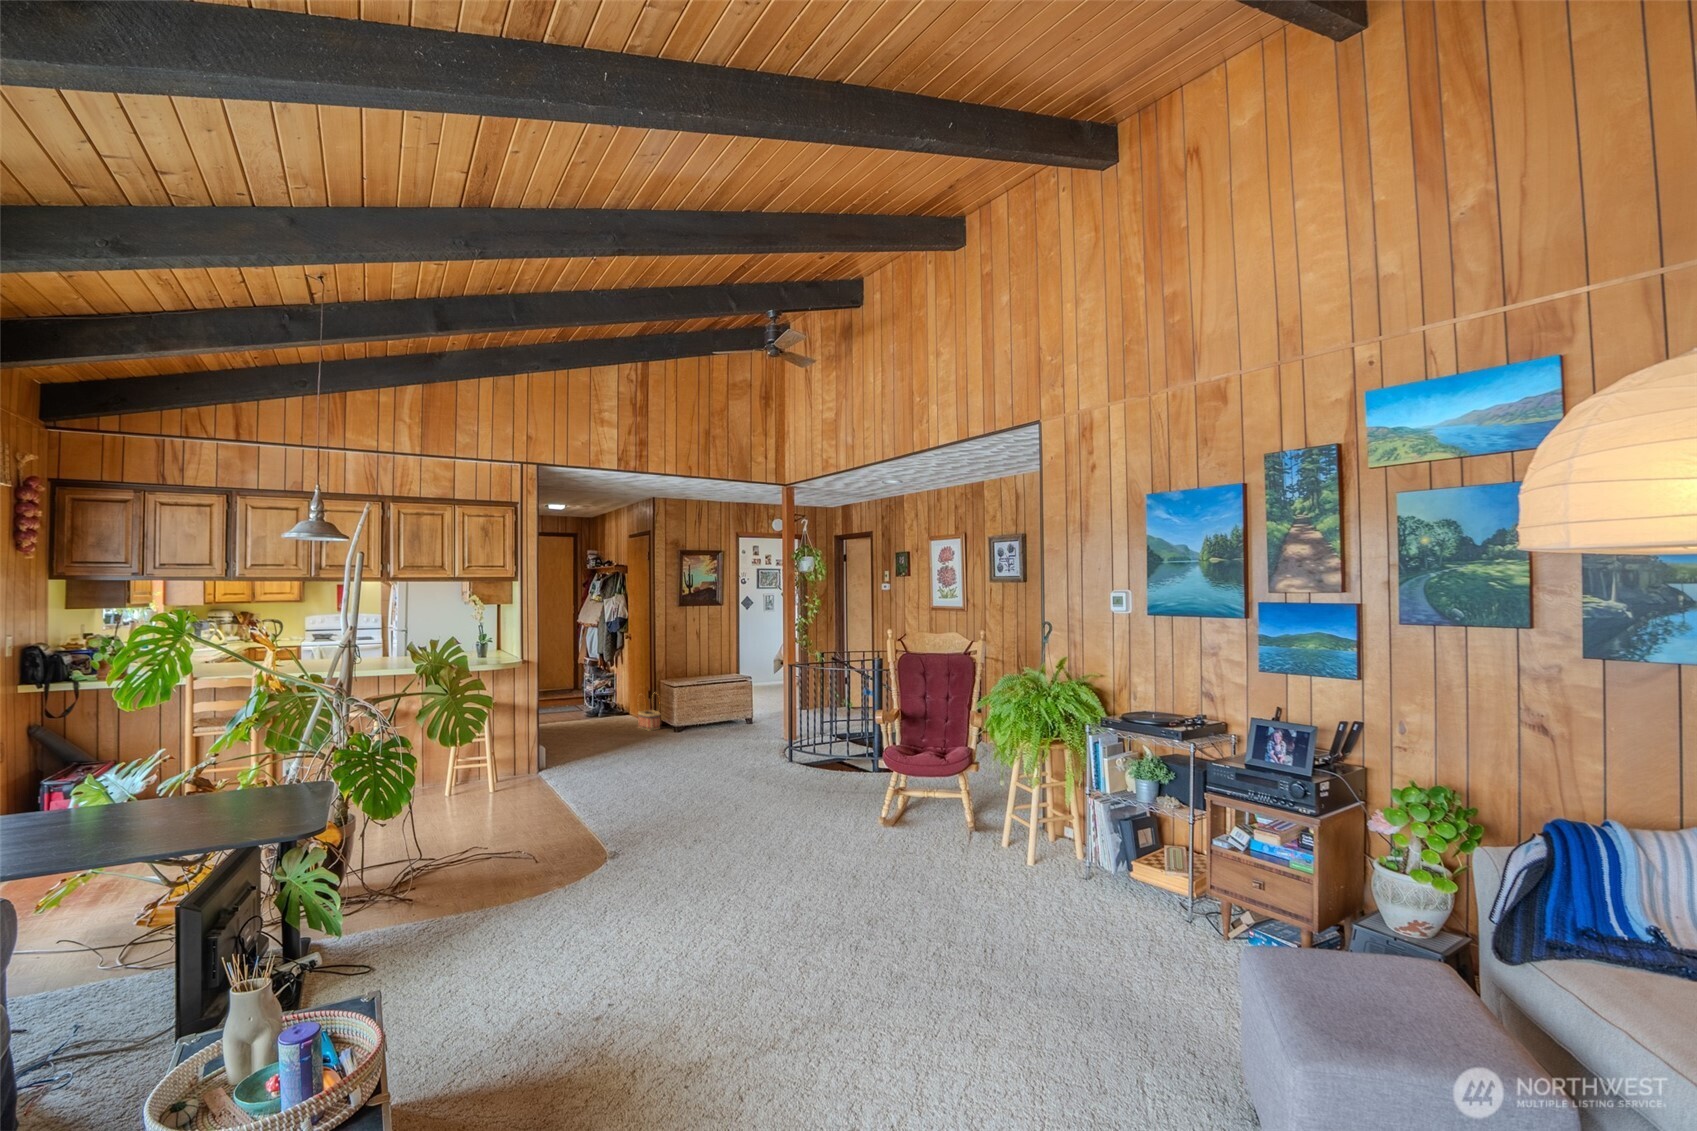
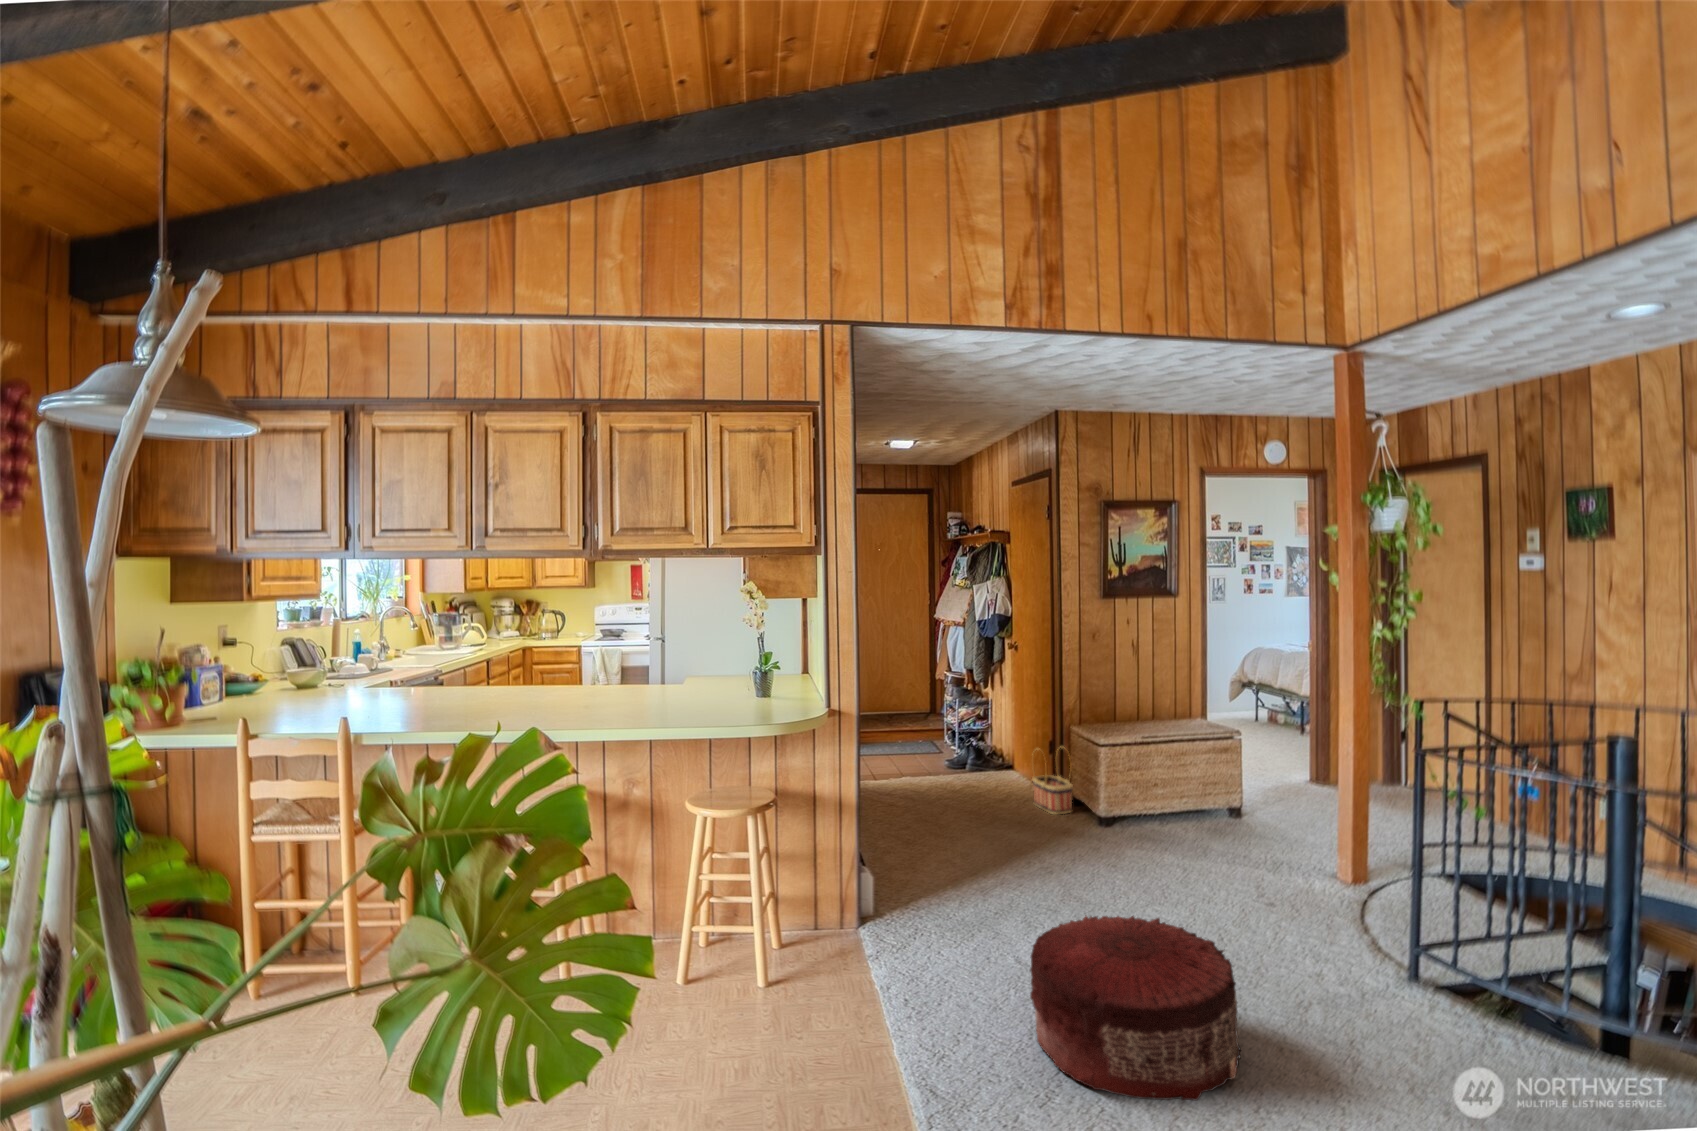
pouf: none [623,739,709,796] -> present [1030,915,1241,1101]

